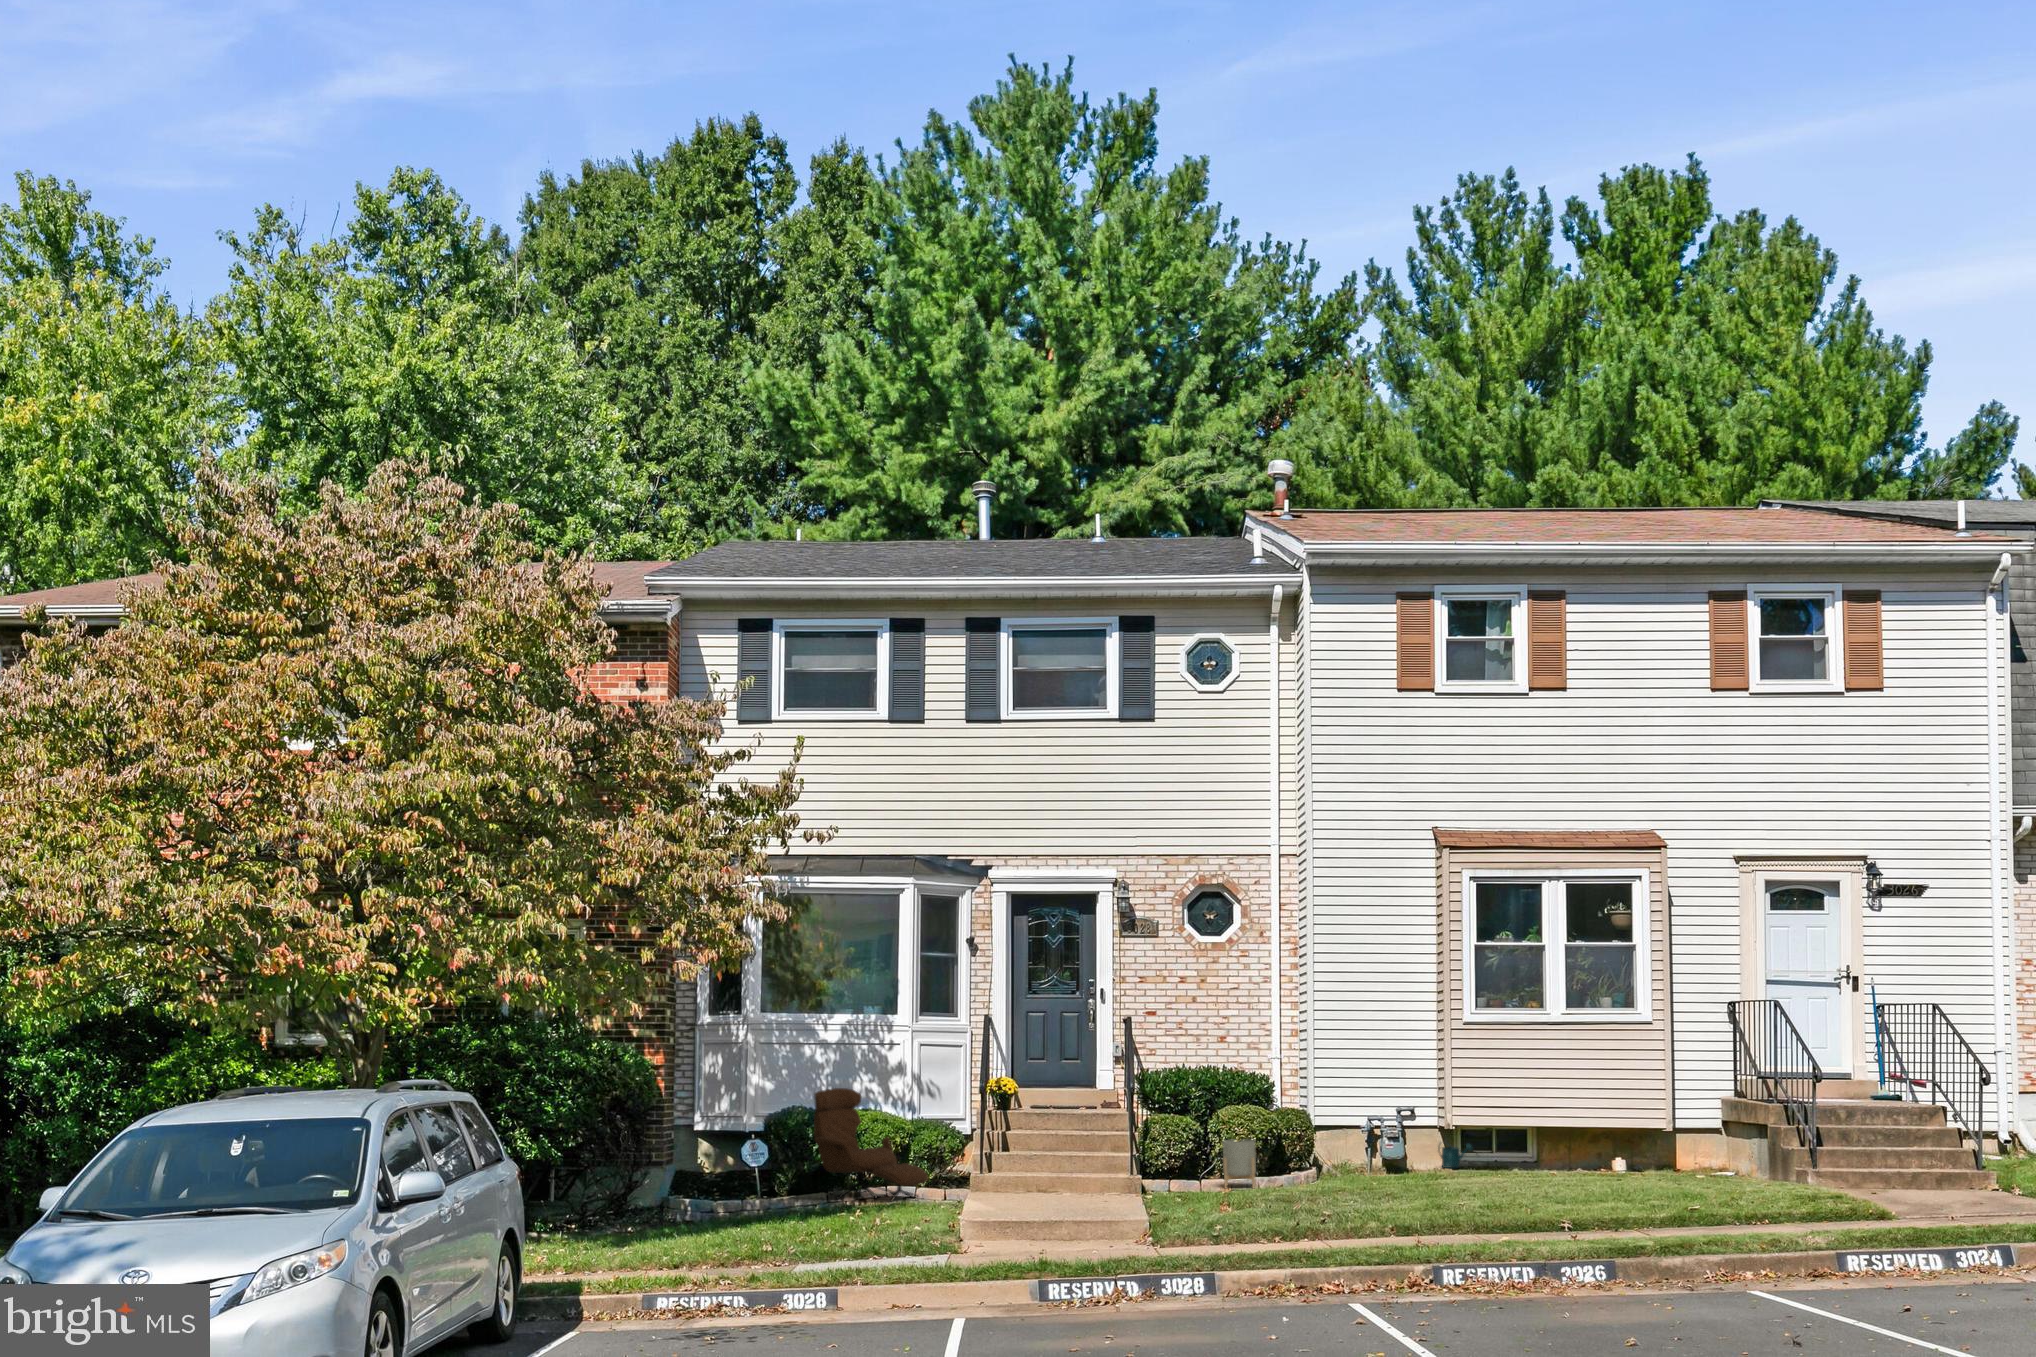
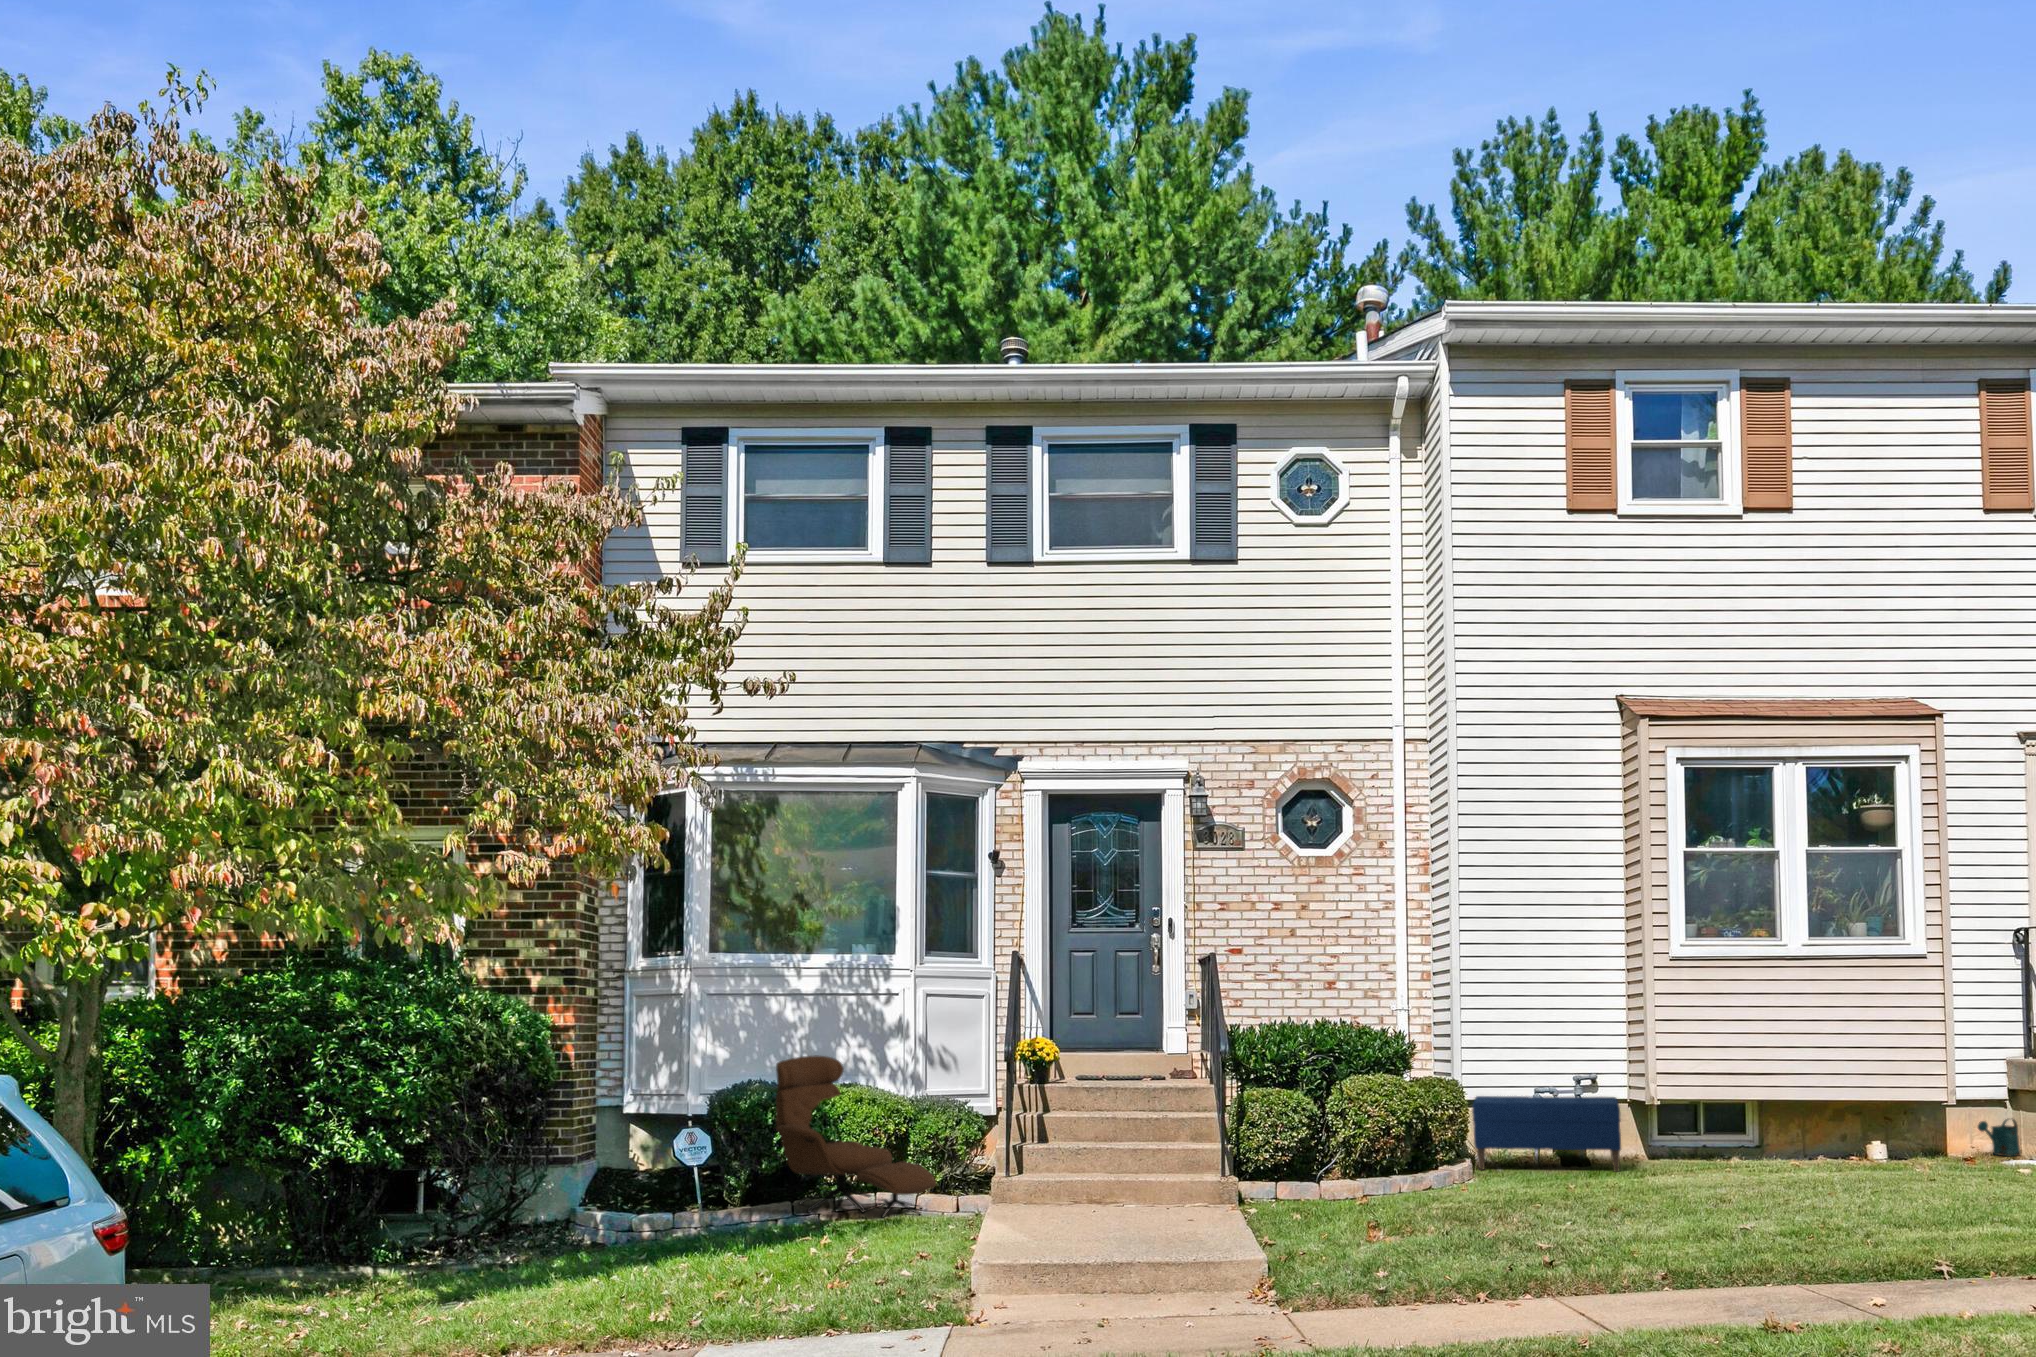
bench: none [1318,1122,1426,1176] -> present [1472,1096,1621,1172]
planter: present [1223,1139,1256,1188] -> none [1347,1124,1395,1194]
watering can: present [1438,1144,1473,1168] -> present [1978,1119,2021,1156]

